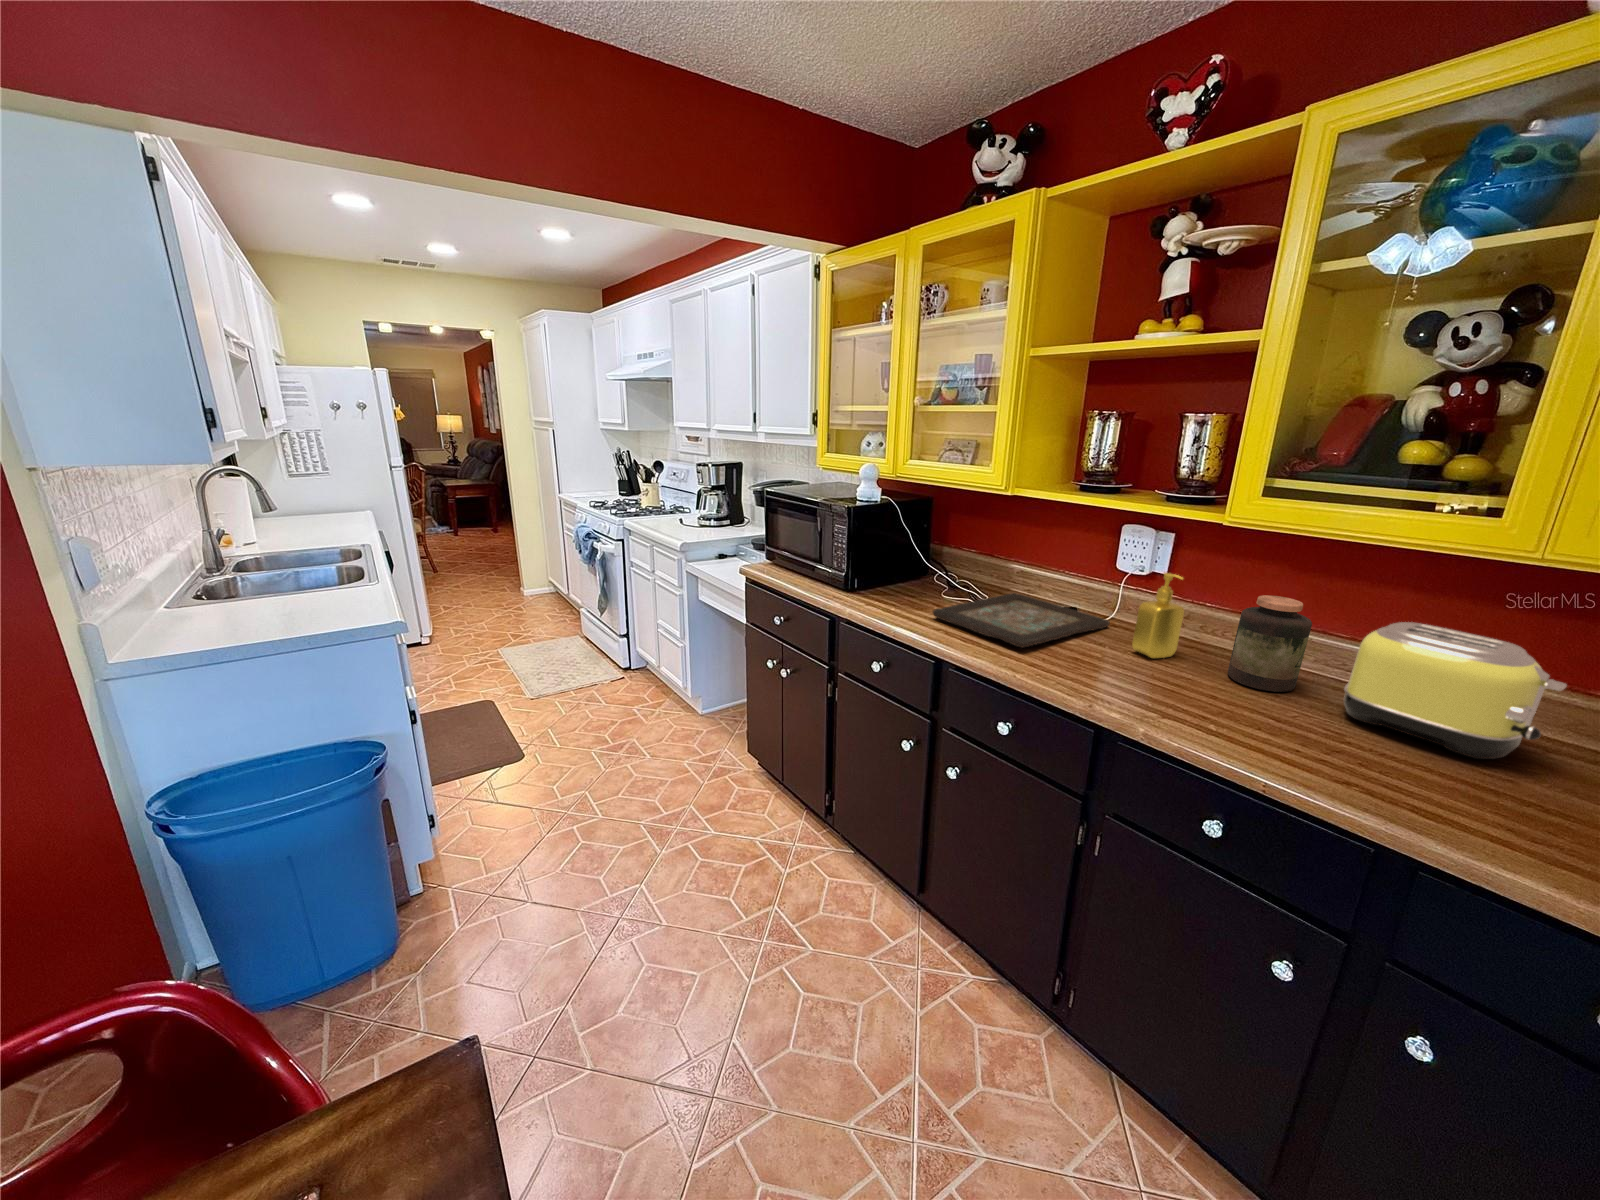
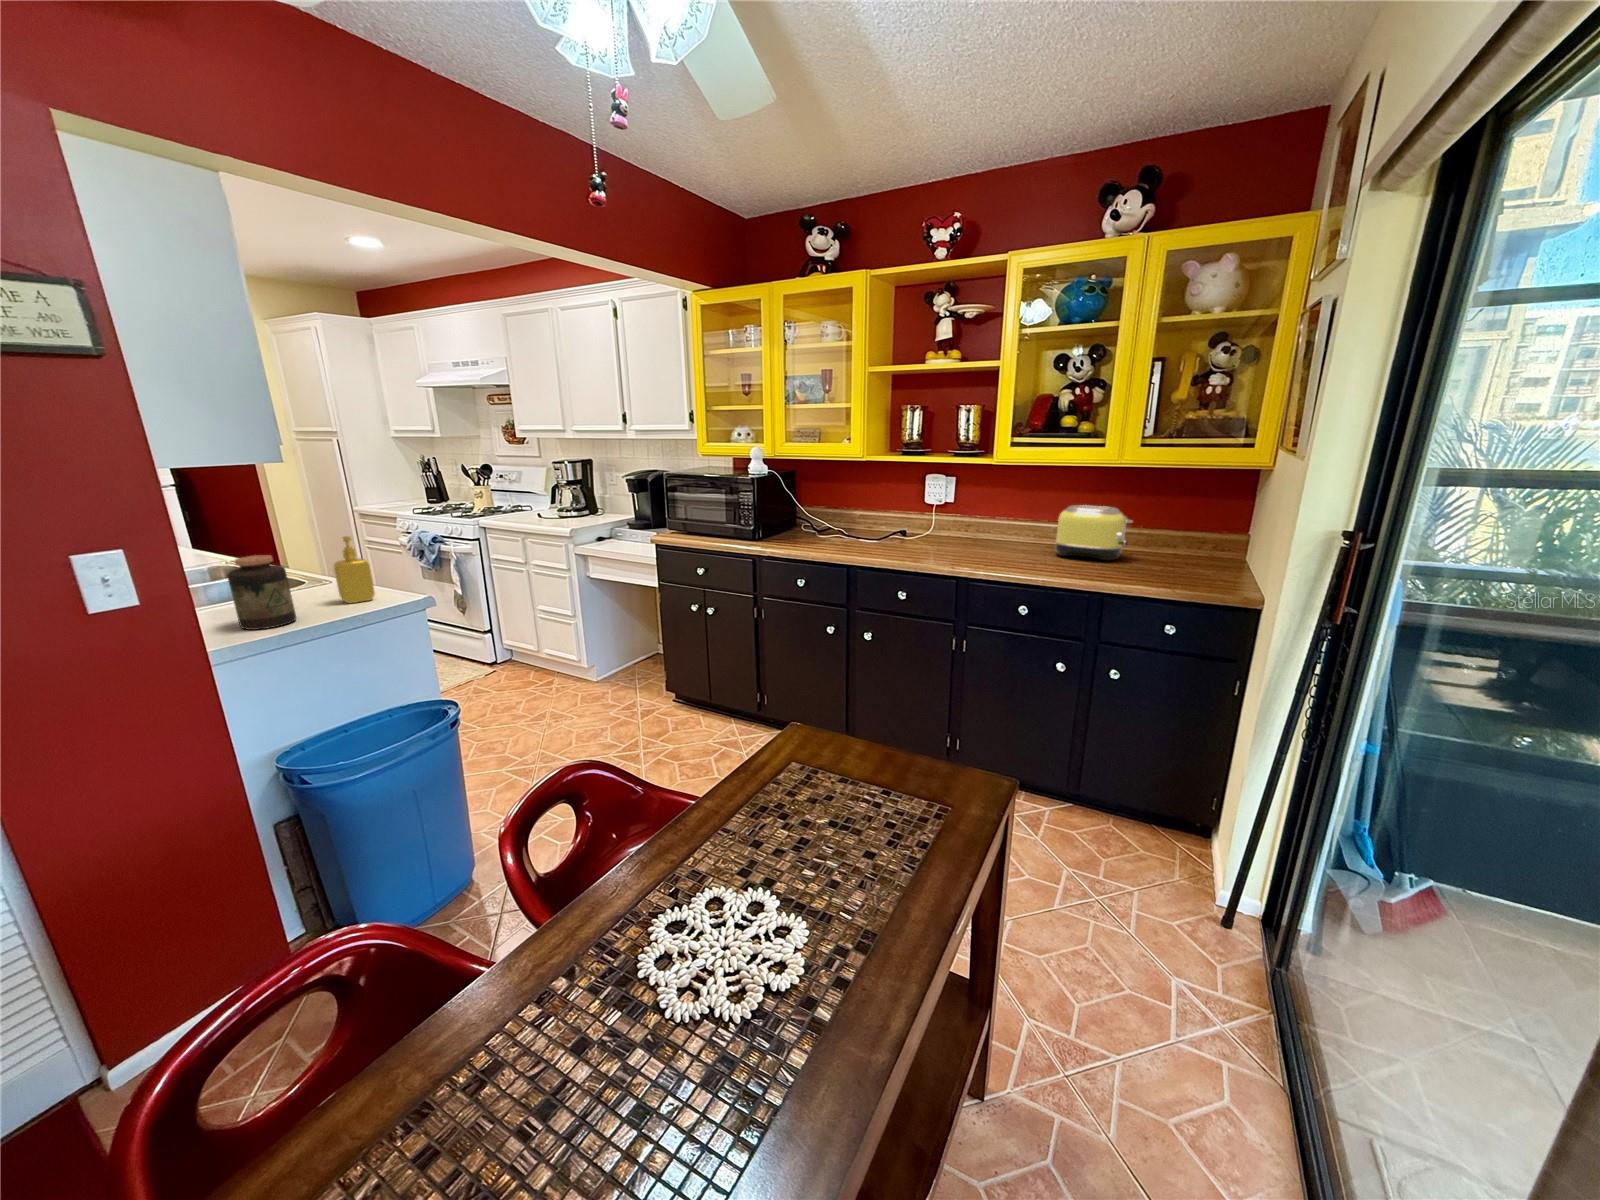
soap dispenser: present [1132,573,1184,658] -> present [334,536,375,603]
decorative tray: present [933,593,1110,648] -> none [828,529,931,552]
jar: present [1228,595,1312,692] -> present [227,555,296,630]

